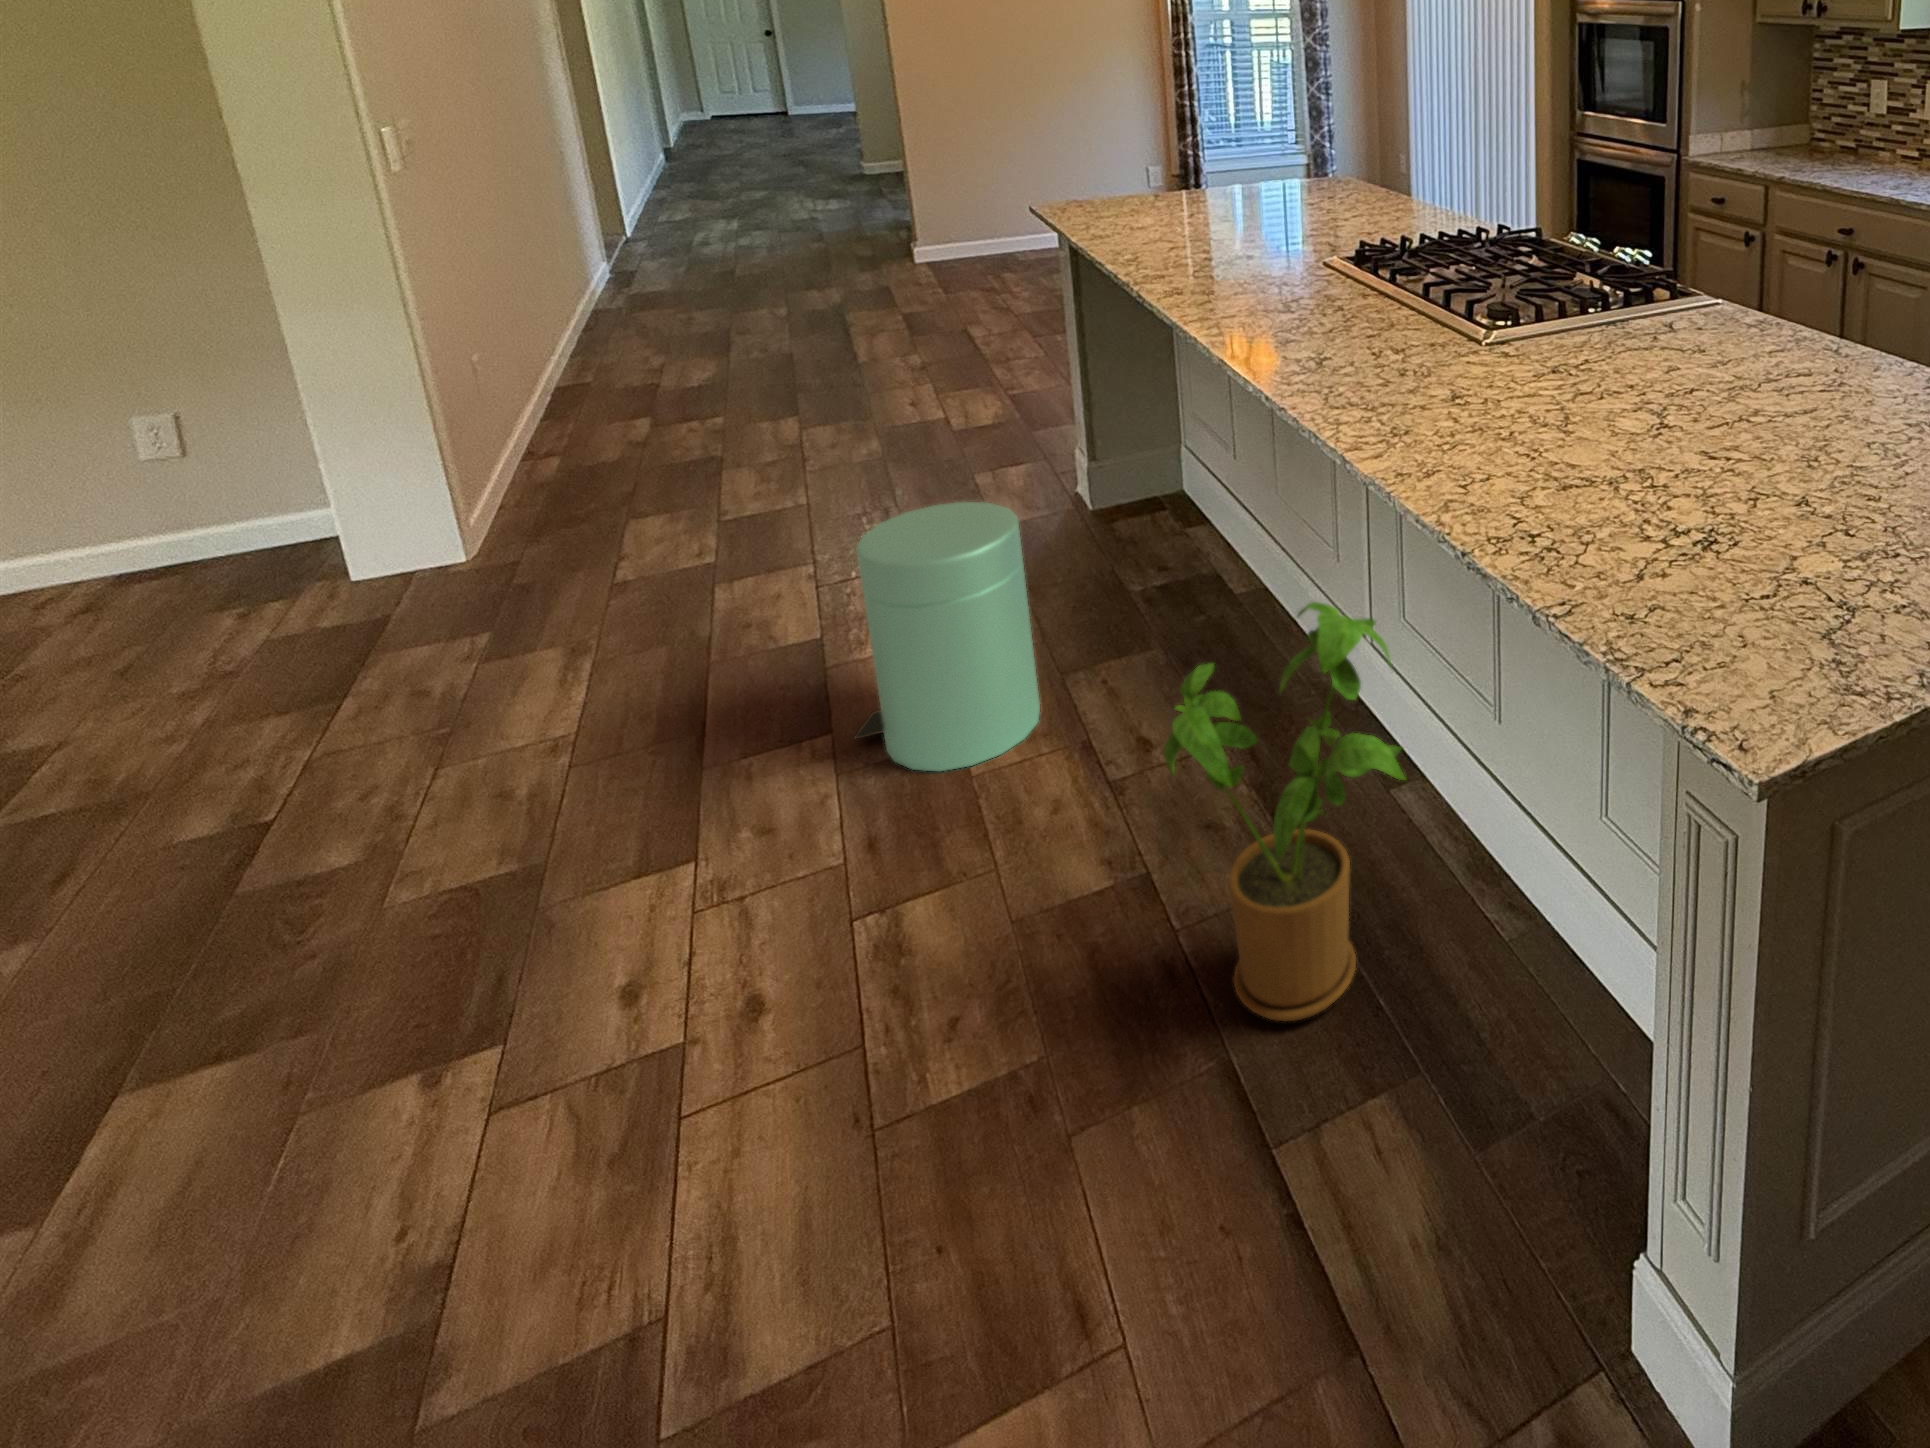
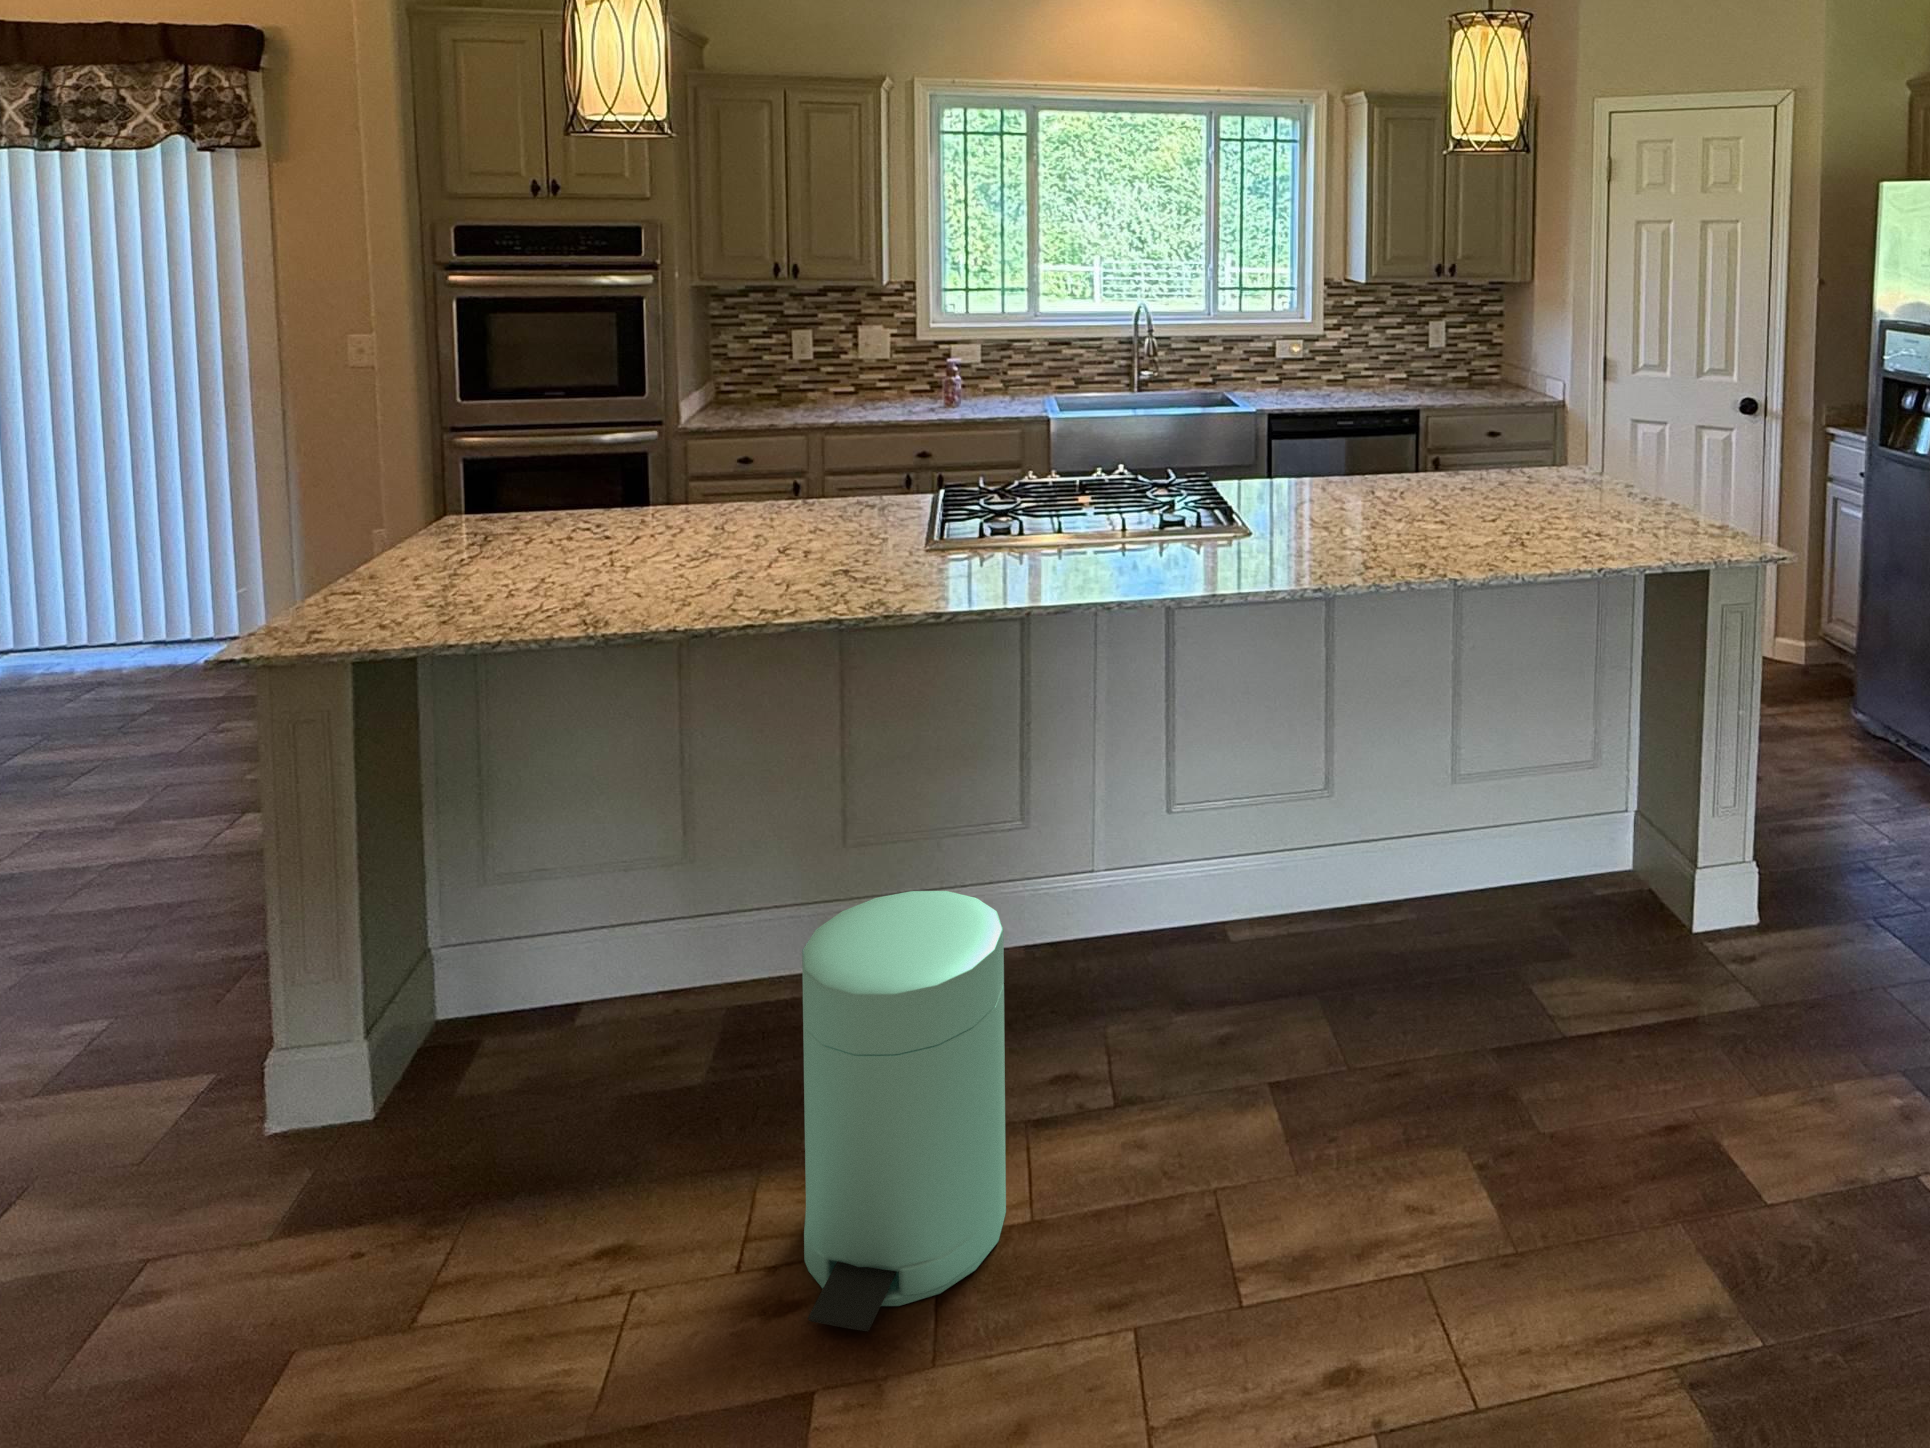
house plant: present [1164,602,1405,1021] -> none [1343,685,1506,1028]

